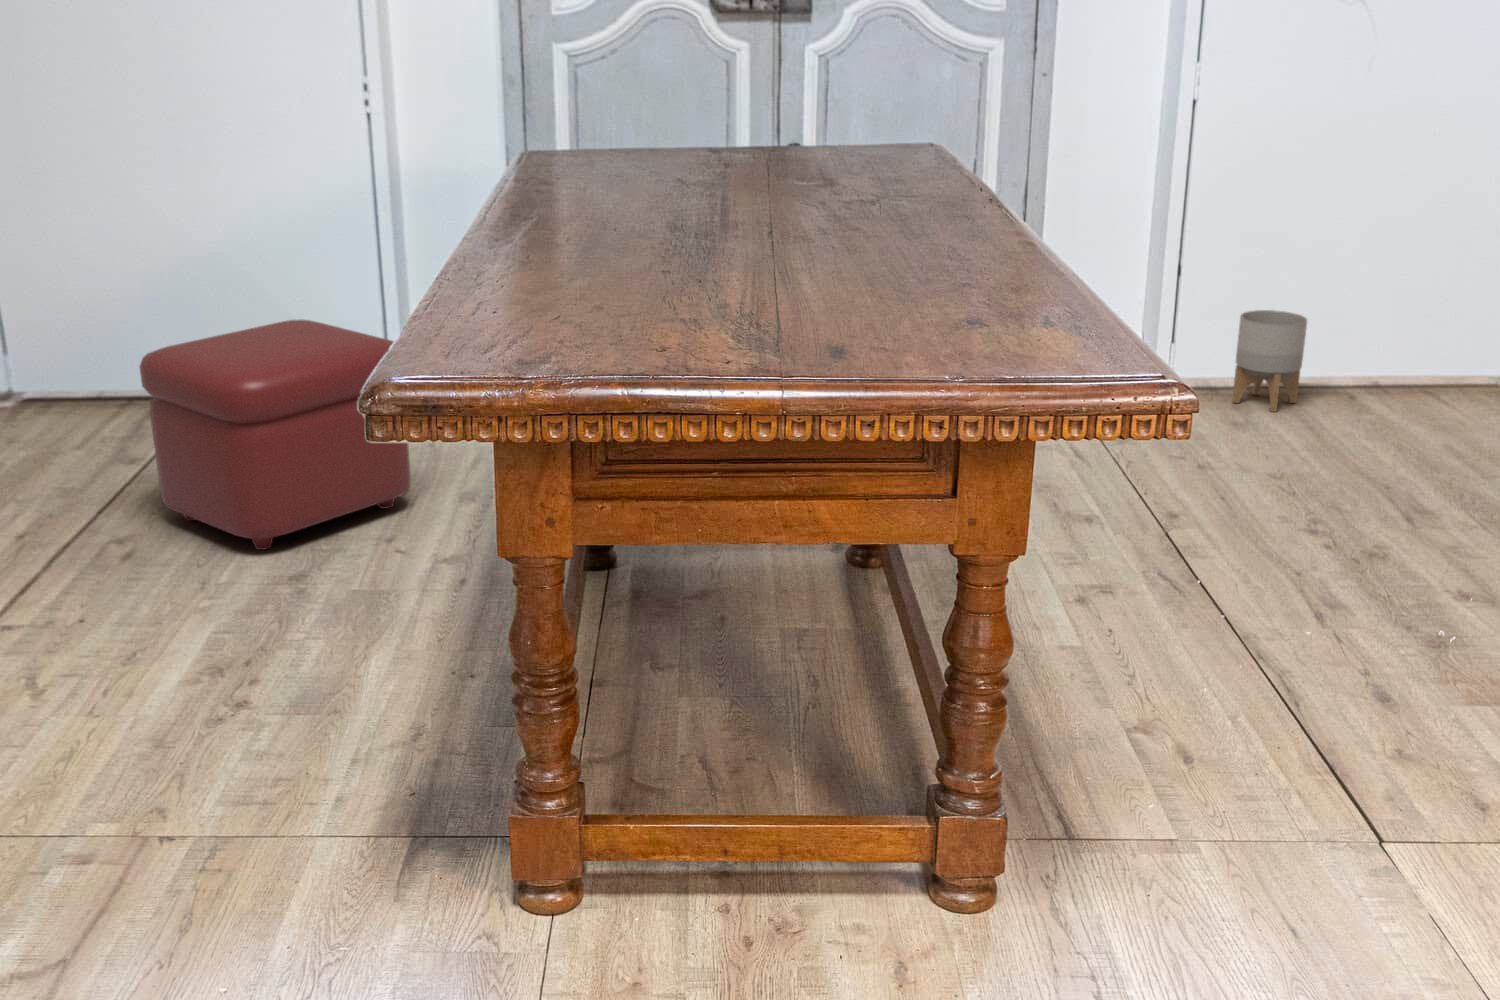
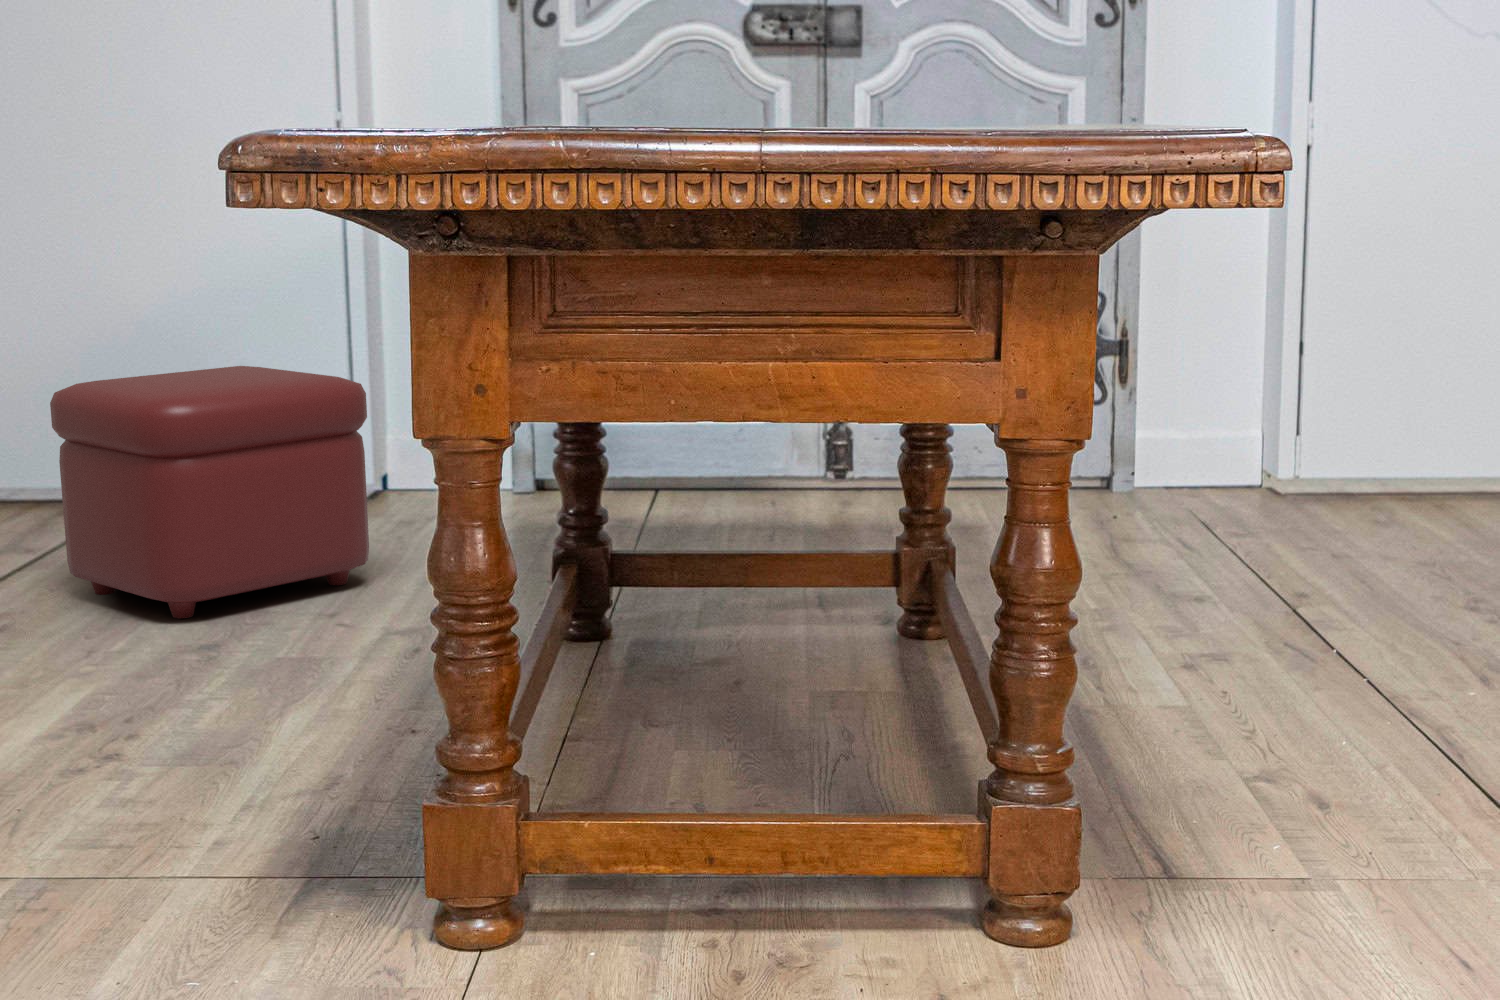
planter: present [1232,310,1307,412] -> none [1376,392,1463,509]

